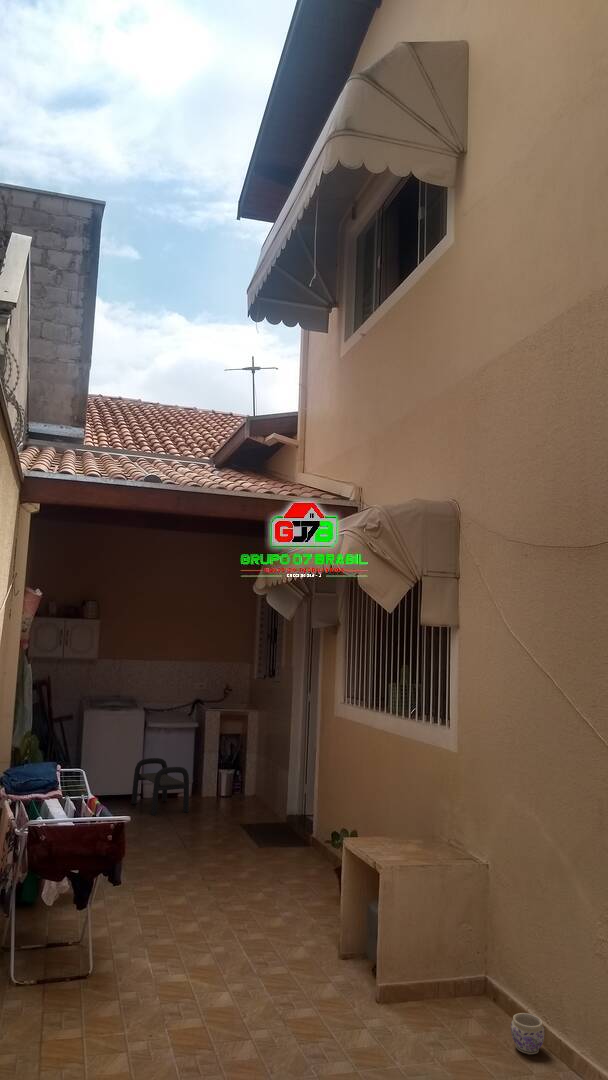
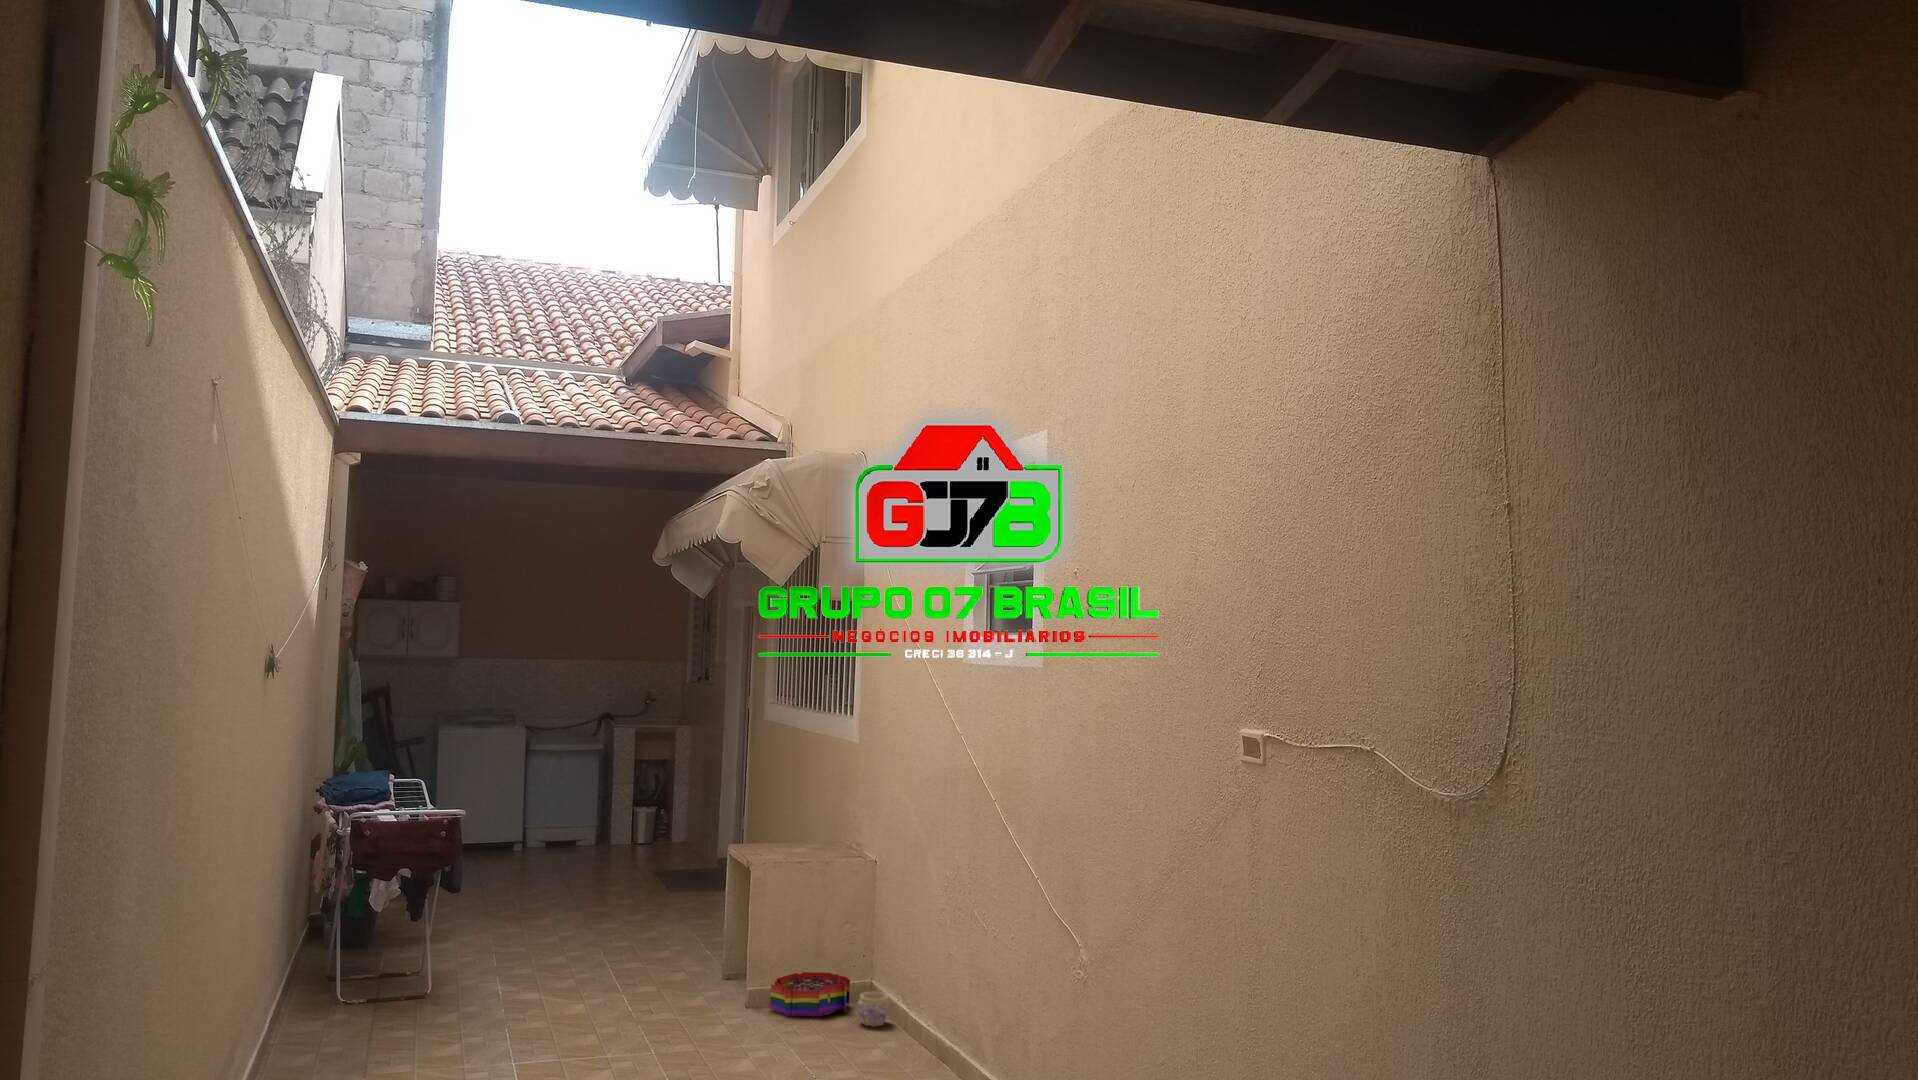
bench: present [131,758,189,815] -> none [507,791,586,865]
storage bin: none [415,976,490,1034] -> present [770,972,850,1016]

